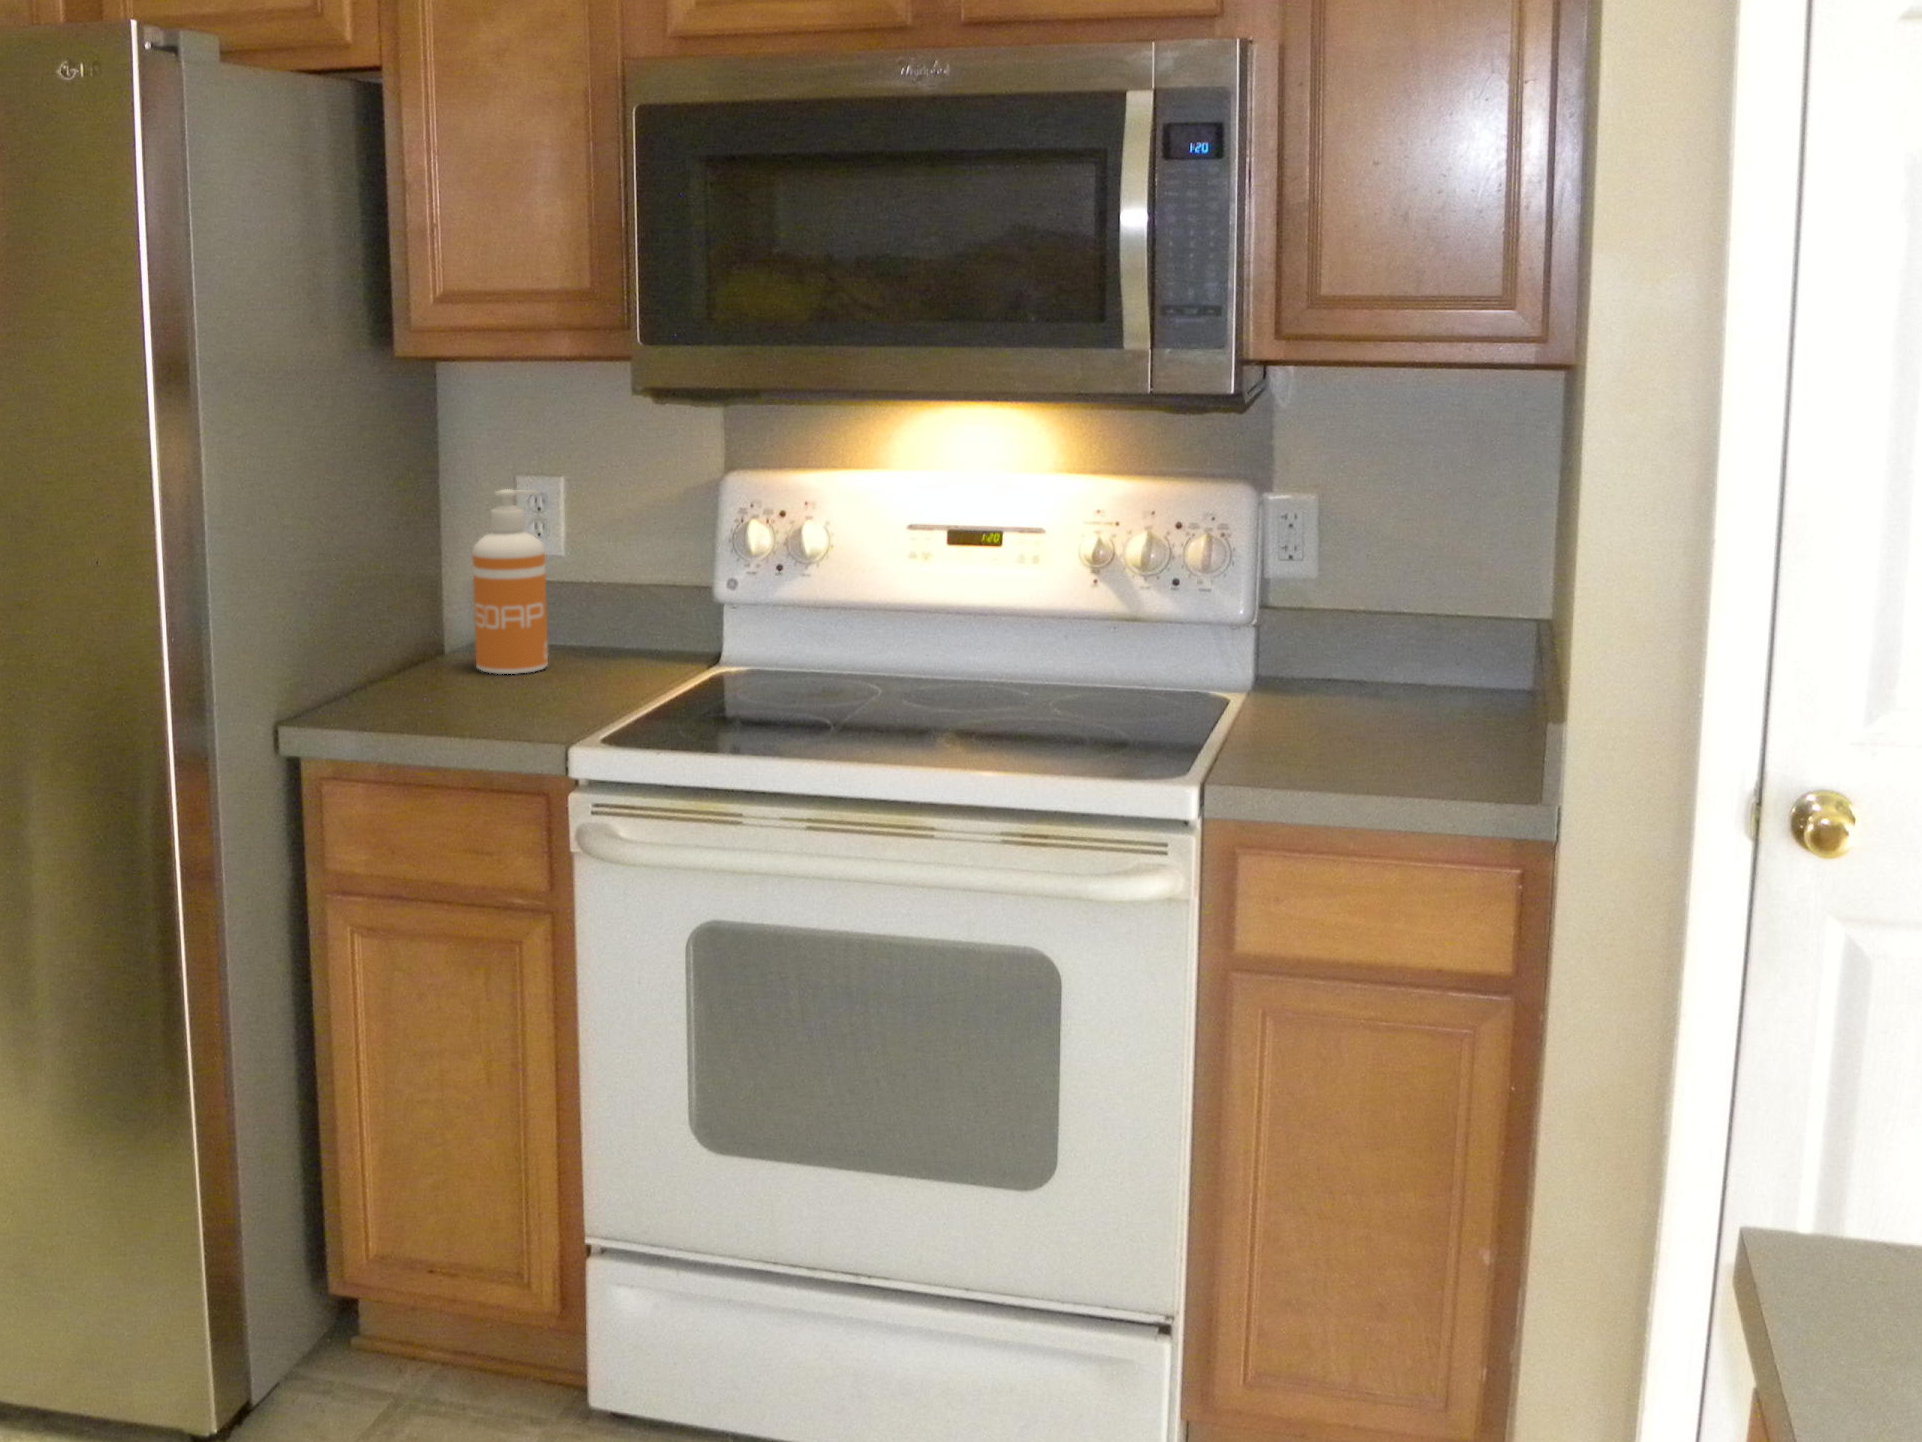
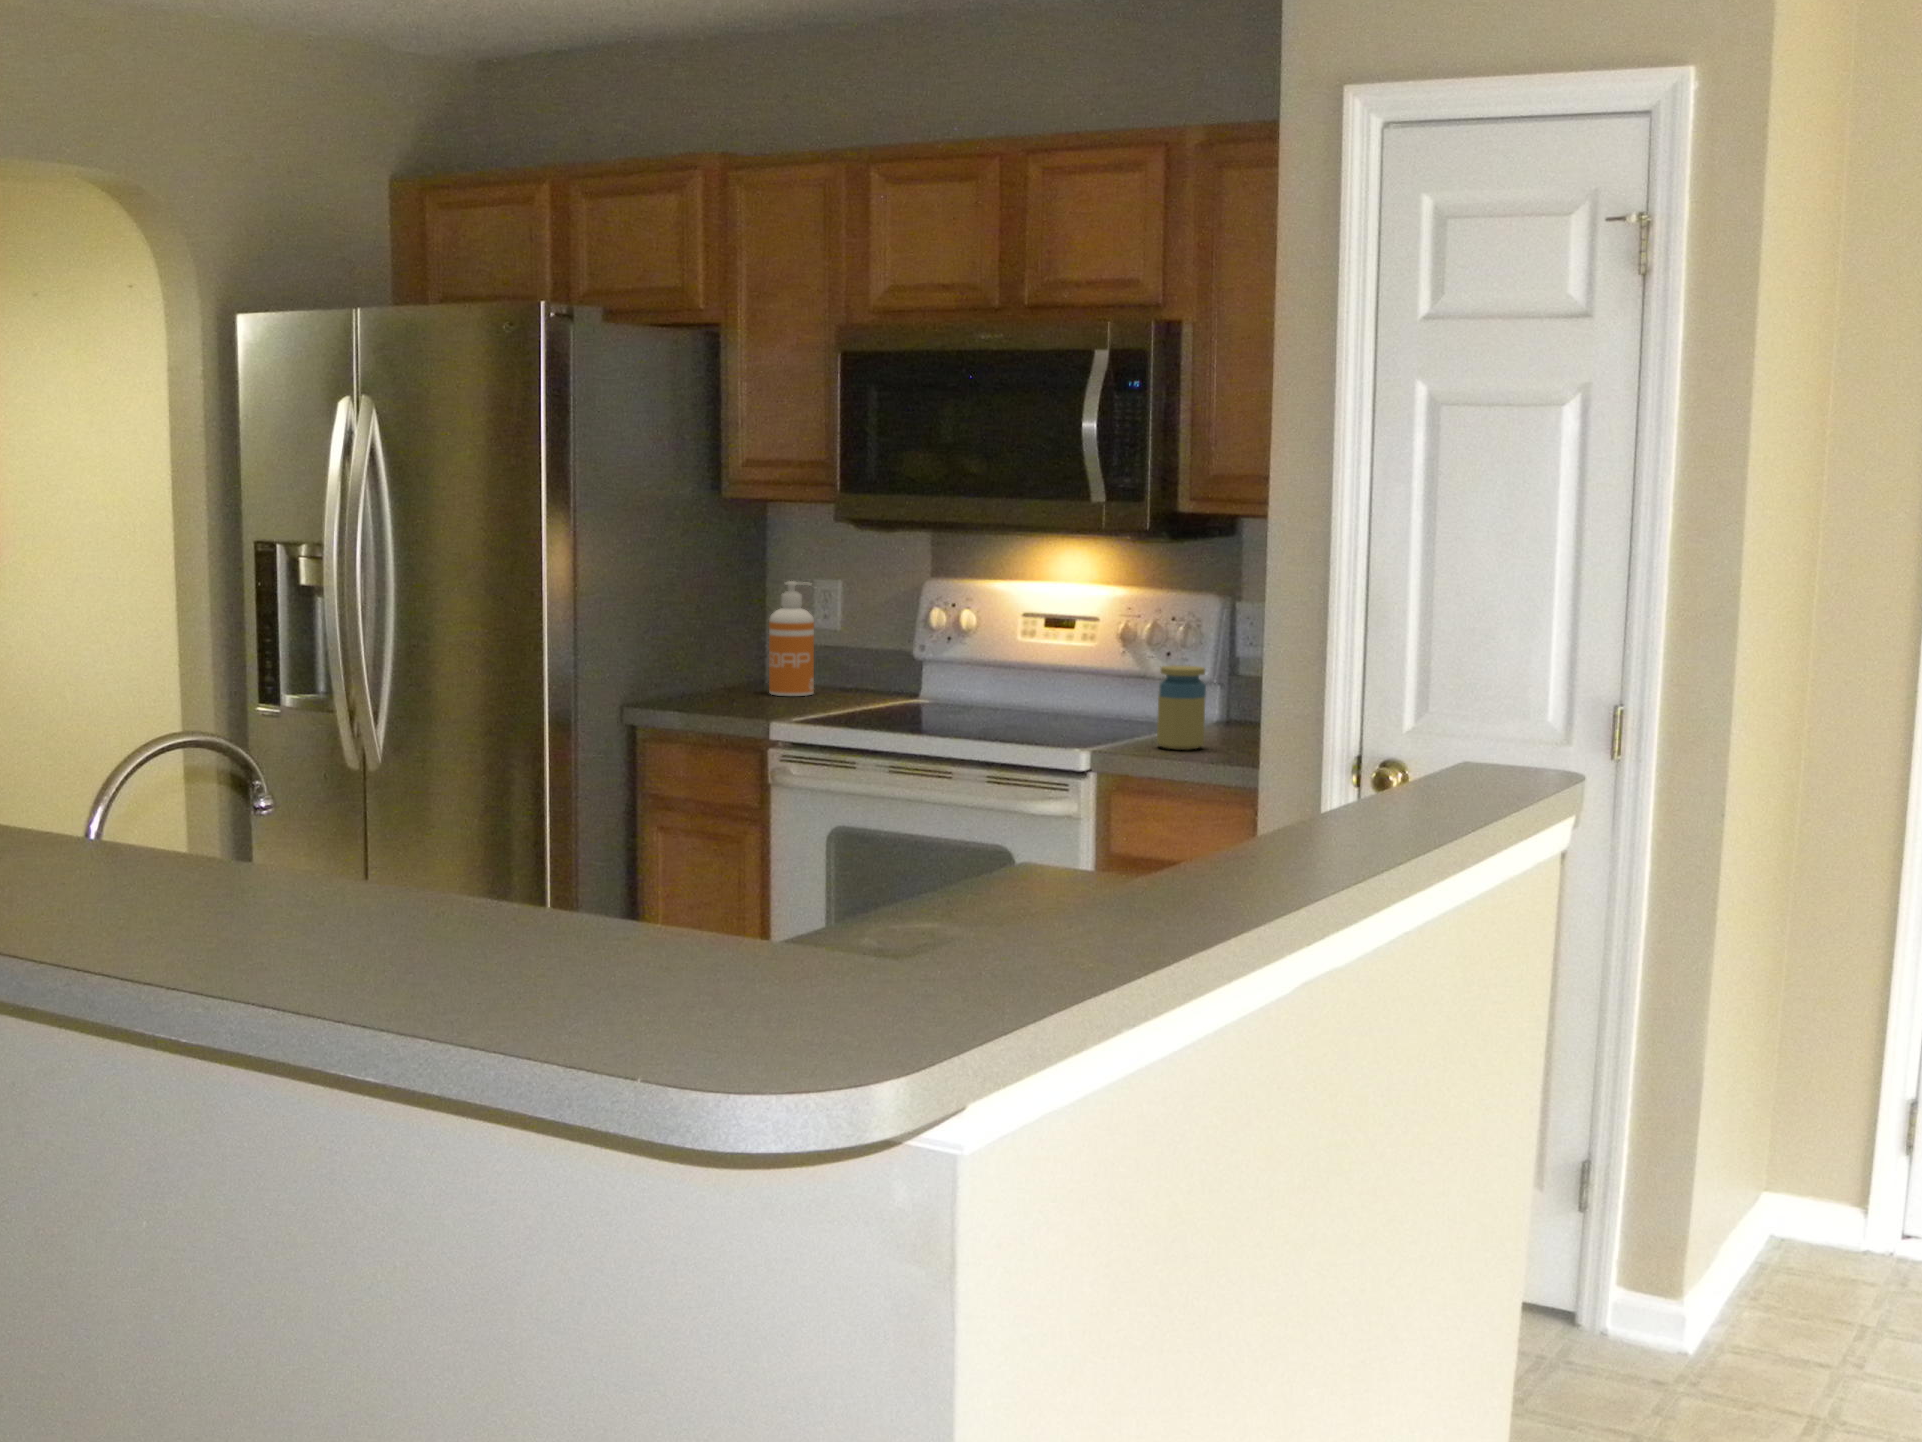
jar: none [1276,621,1364,766] -> present [1157,665,1206,750]

